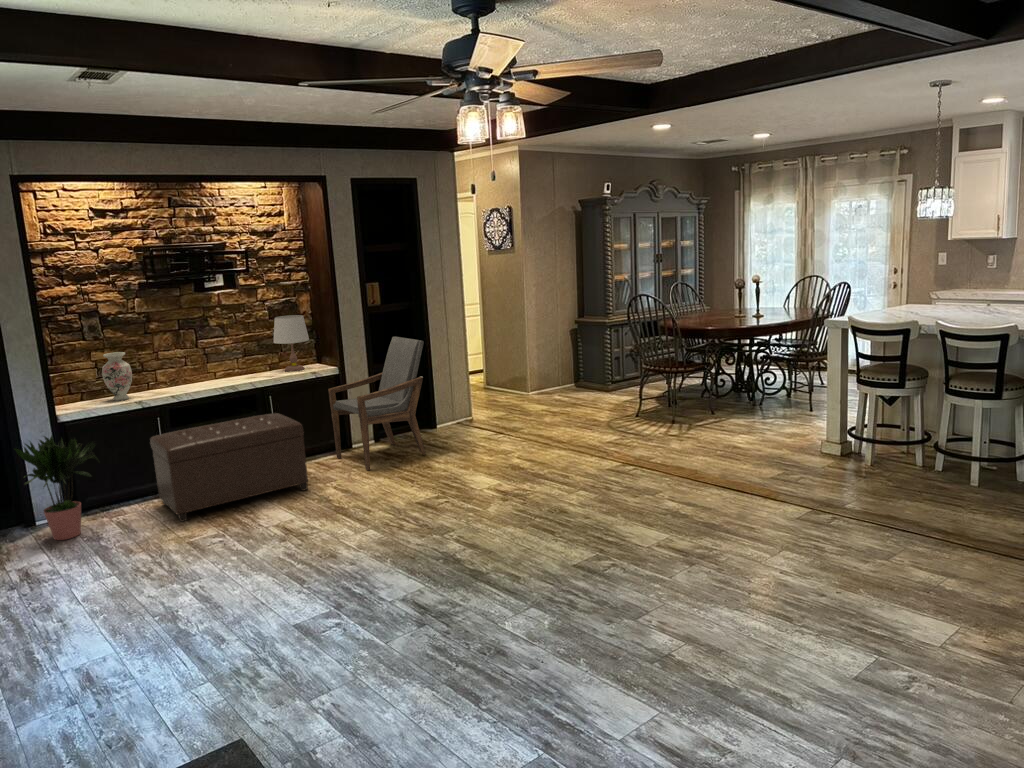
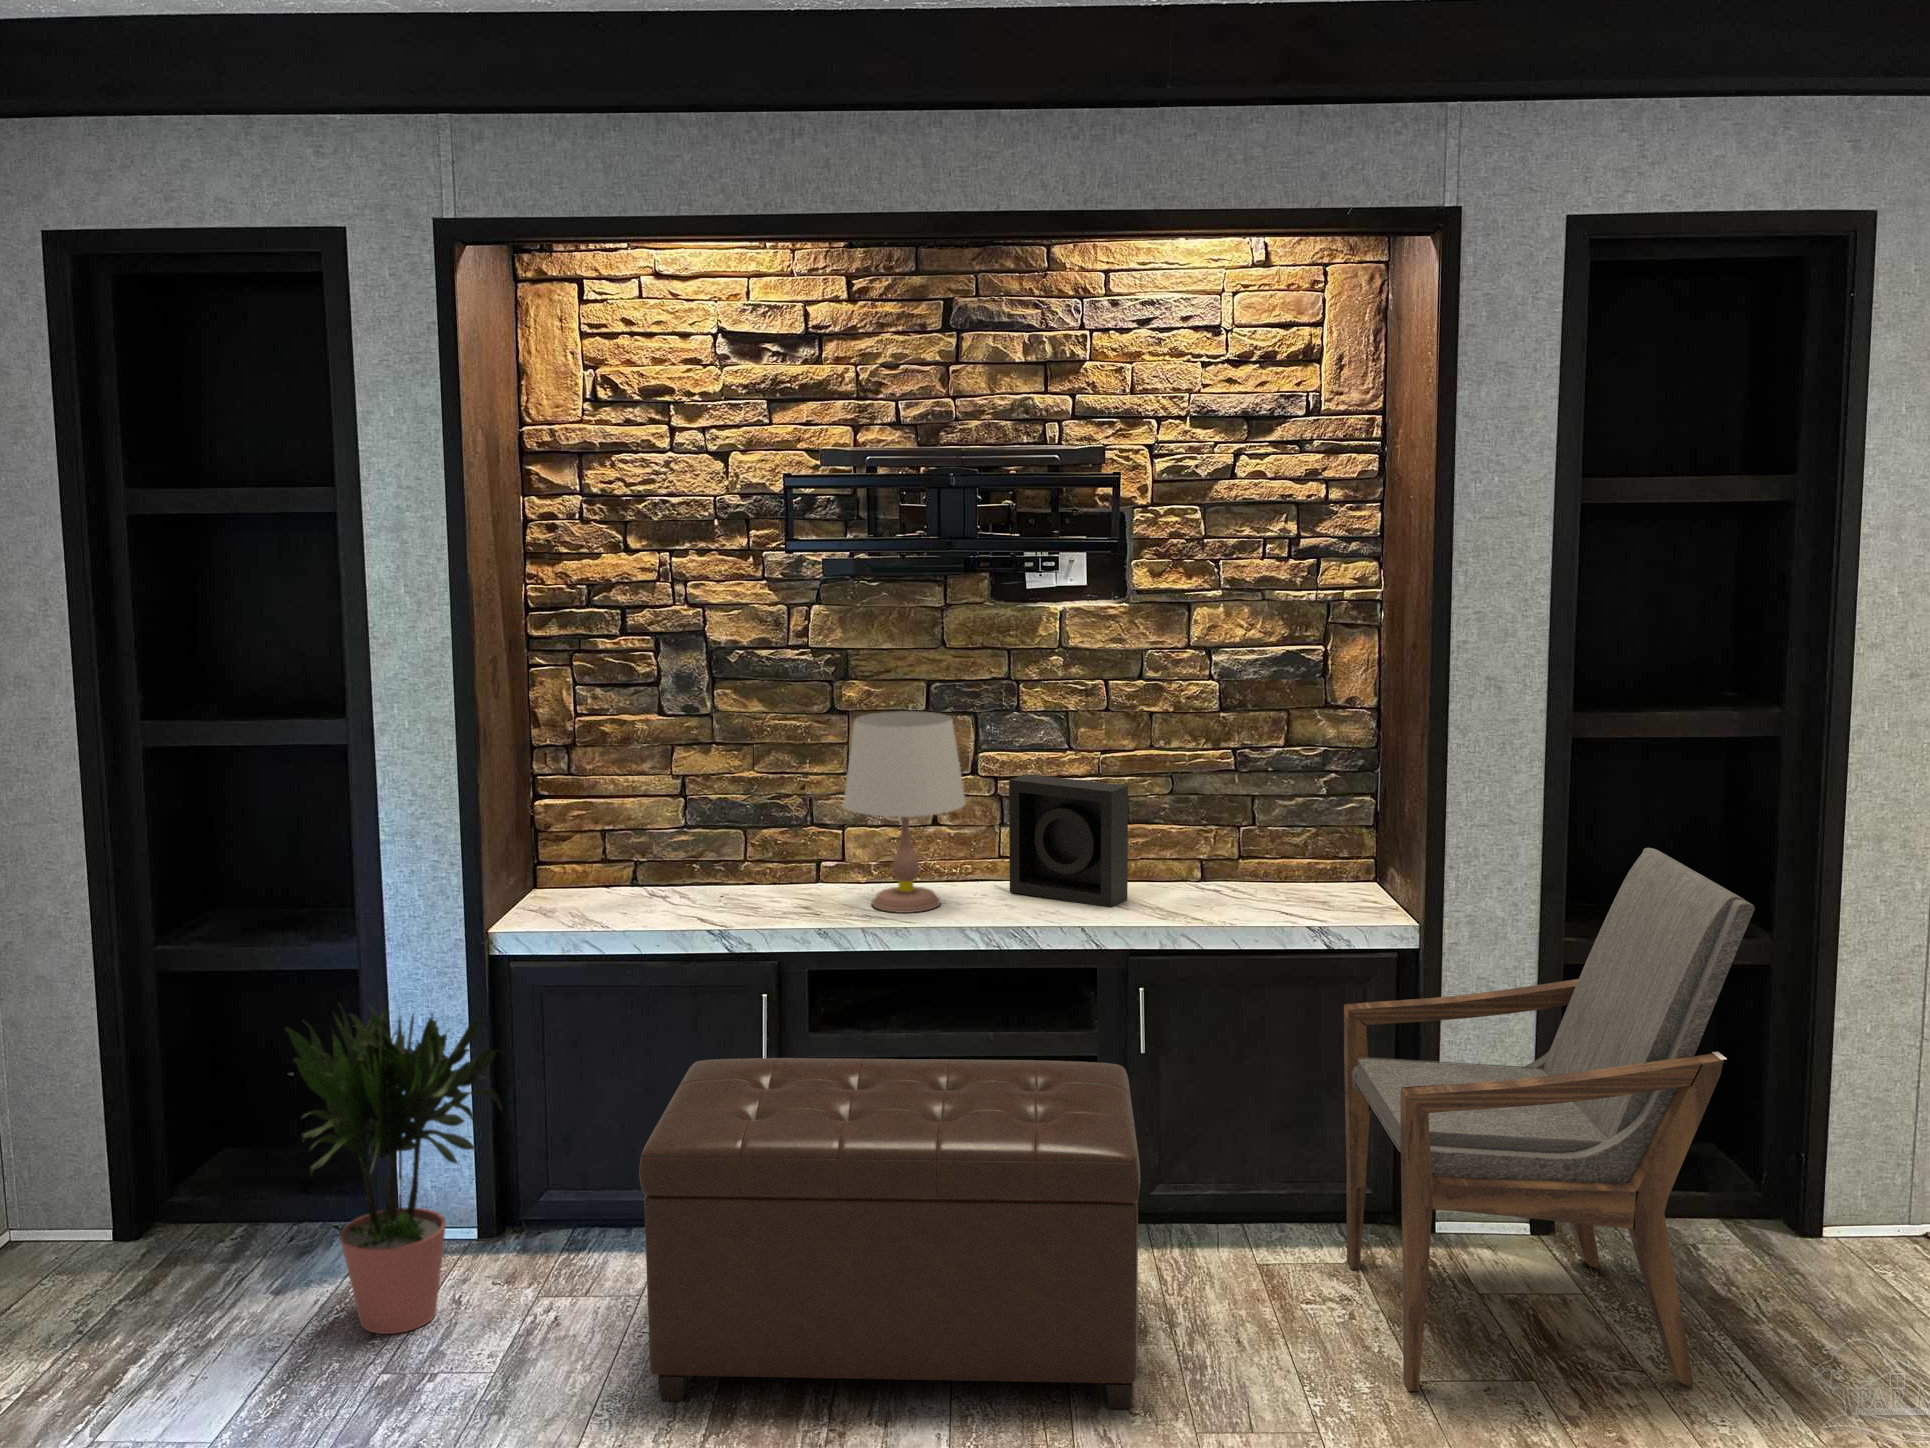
table lamp: present [274,315,309,371] -> present [844,711,966,913]
speaker: none [214,342,256,381] -> present [1009,774,1128,908]
vase: present [102,352,132,401] -> none [654,763,737,912]

